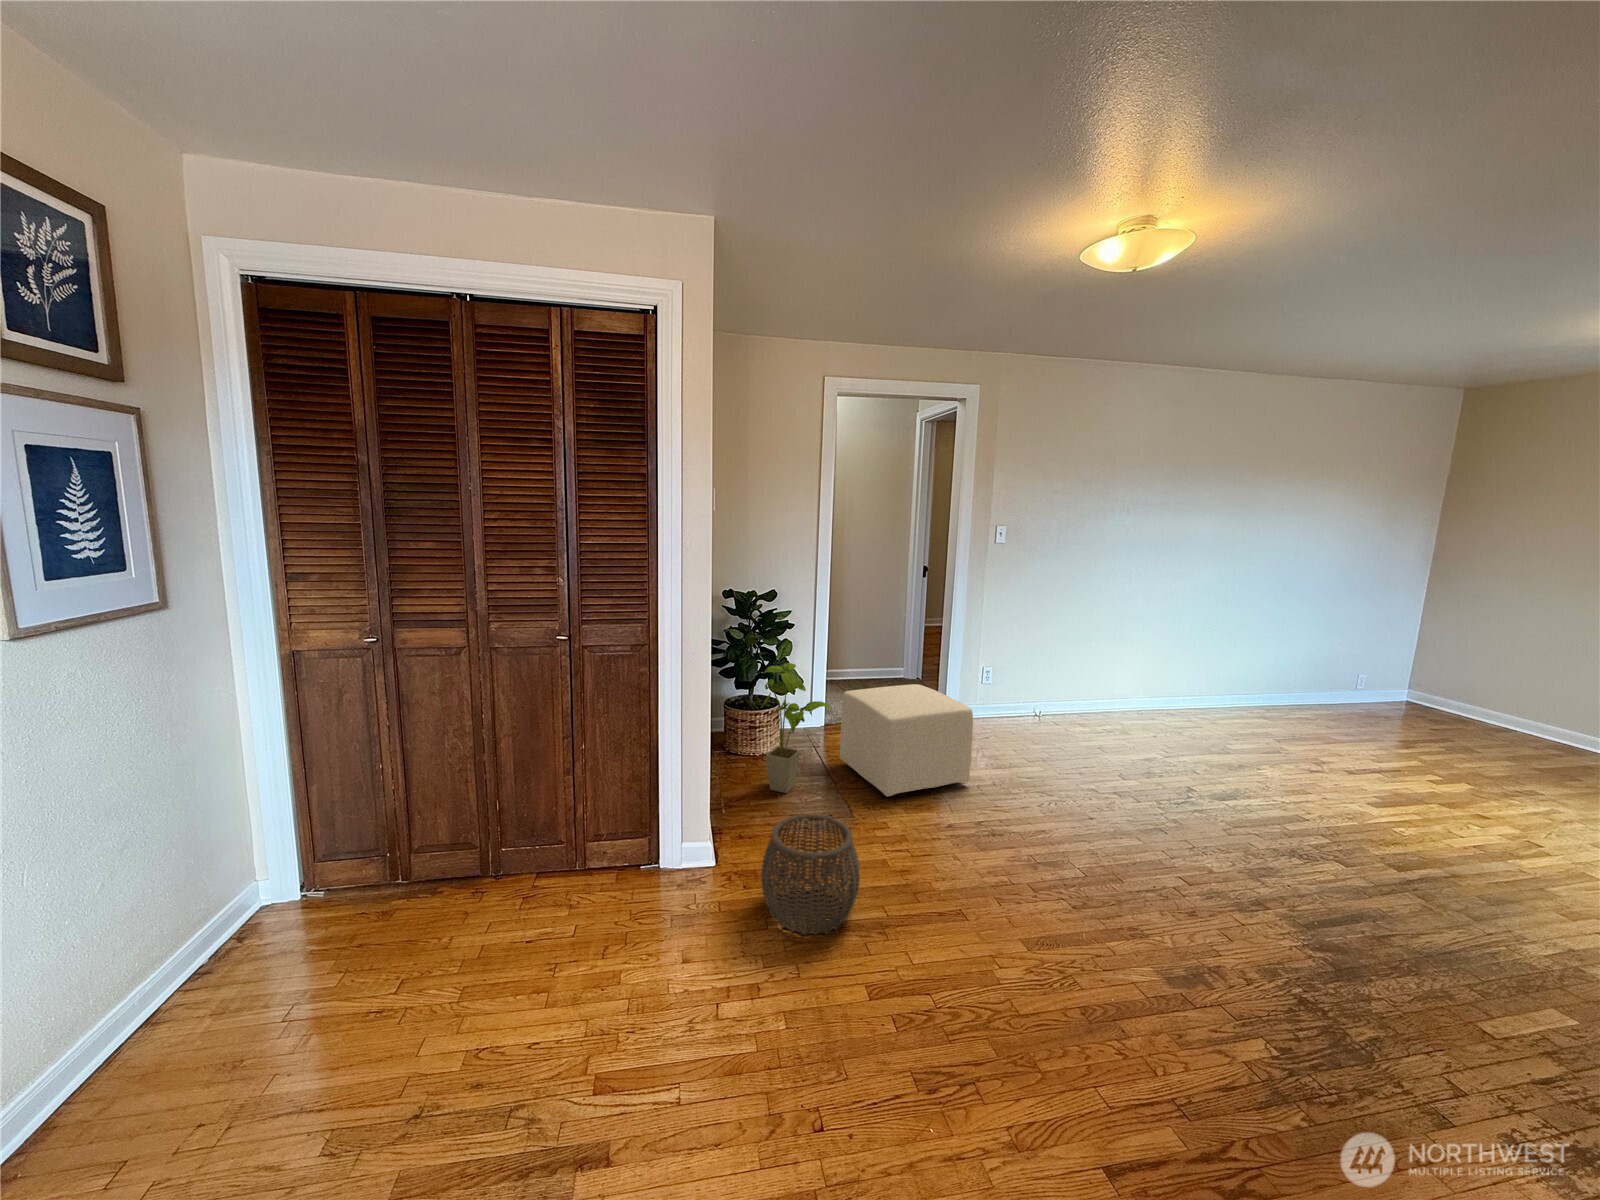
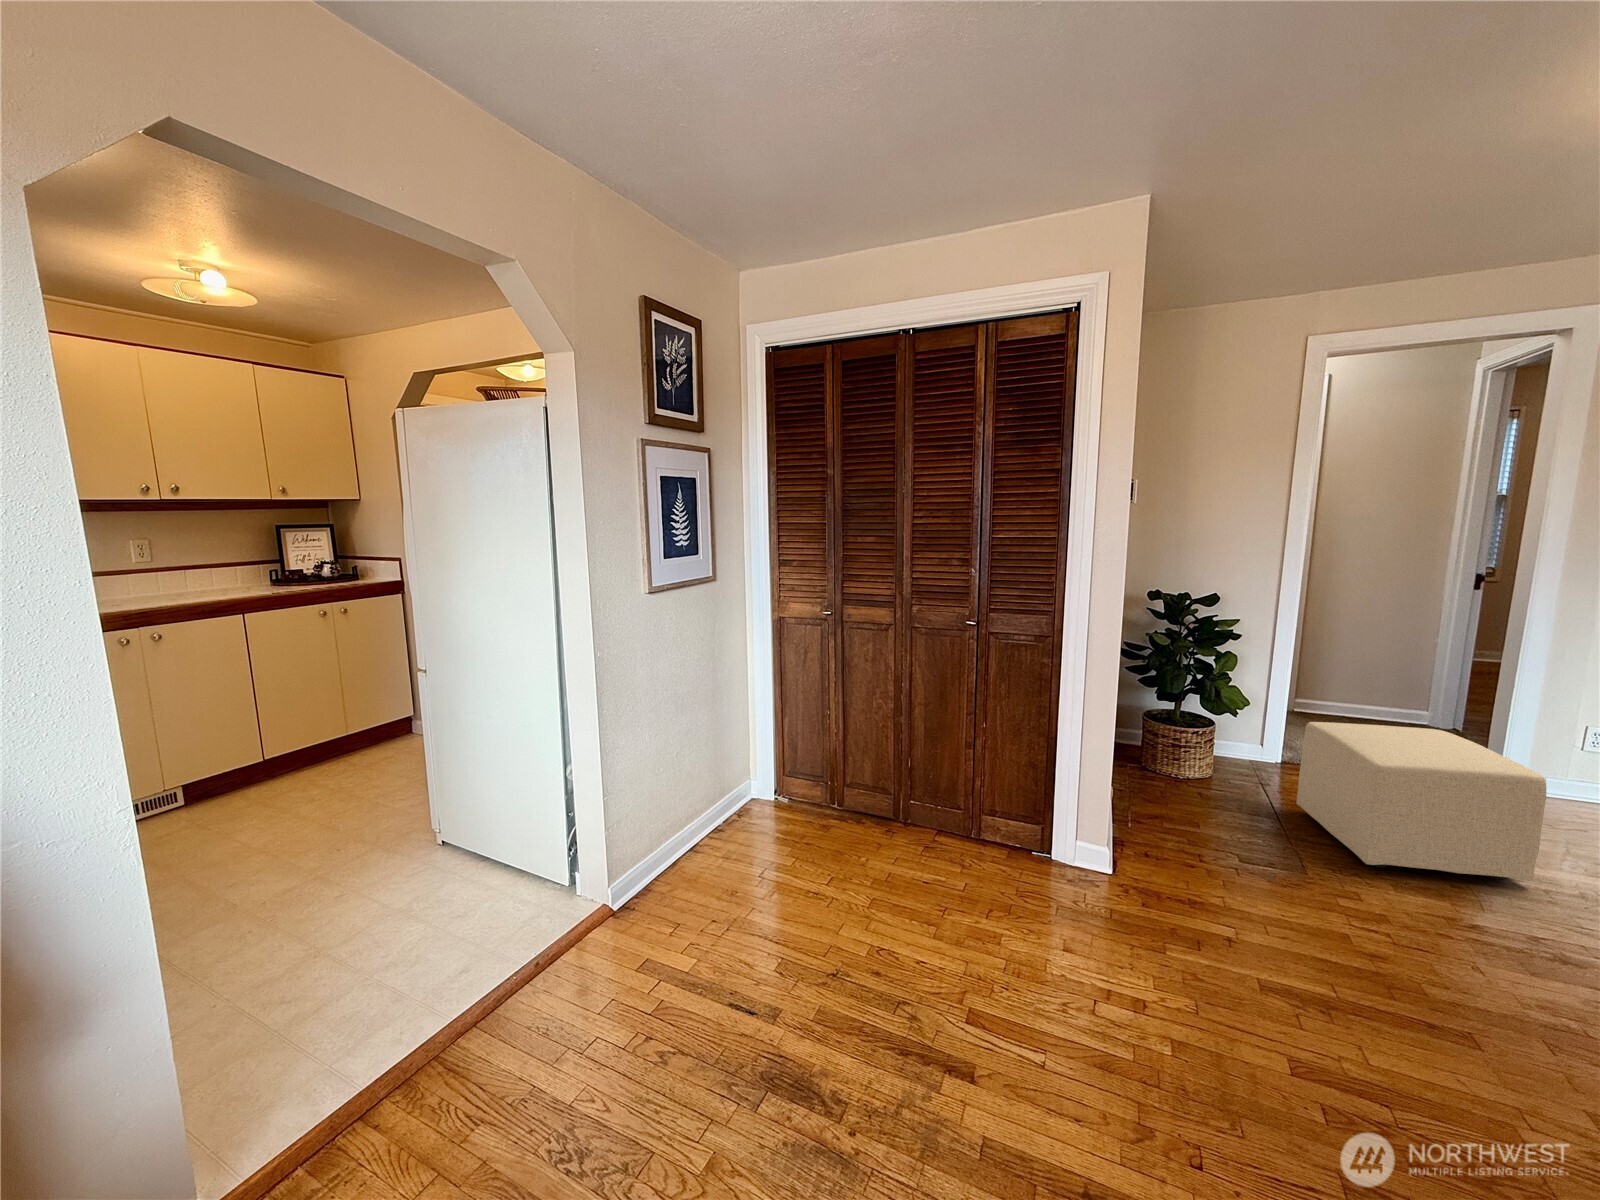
house plant: present [761,663,832,793] -> none [1182,676,1285,825]
woven basket: present [761,814,860,935] -> none [1161,843,1302,988]

